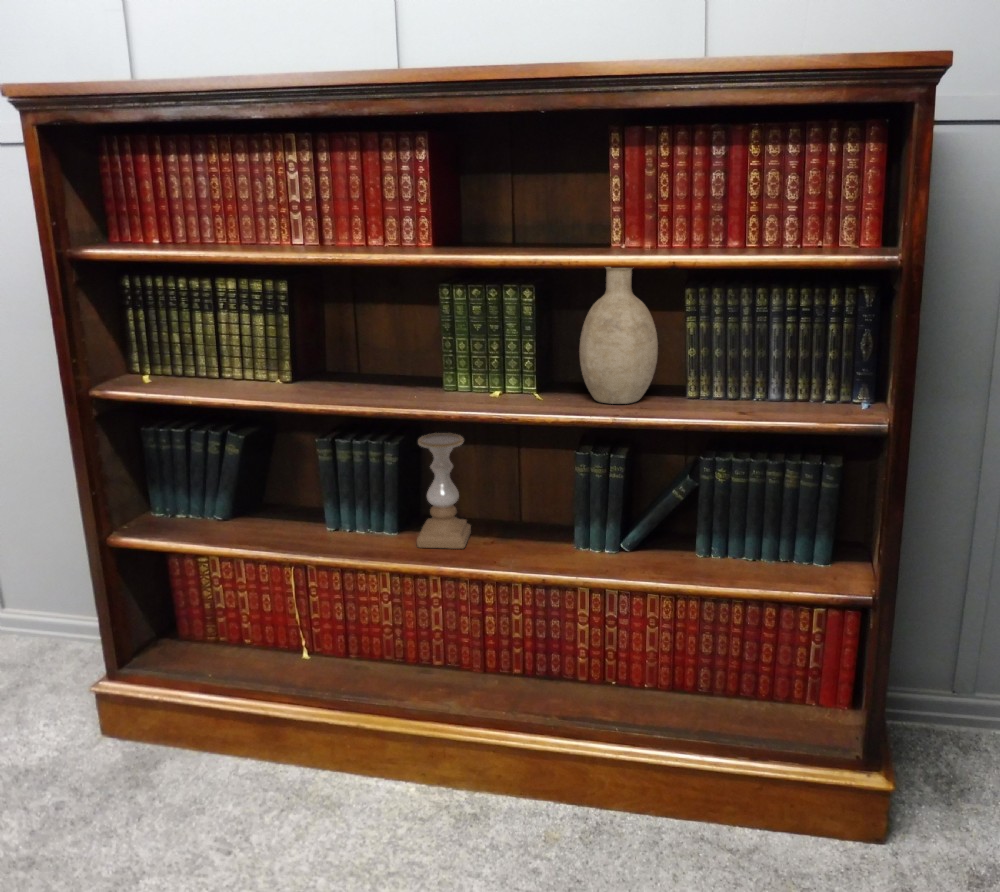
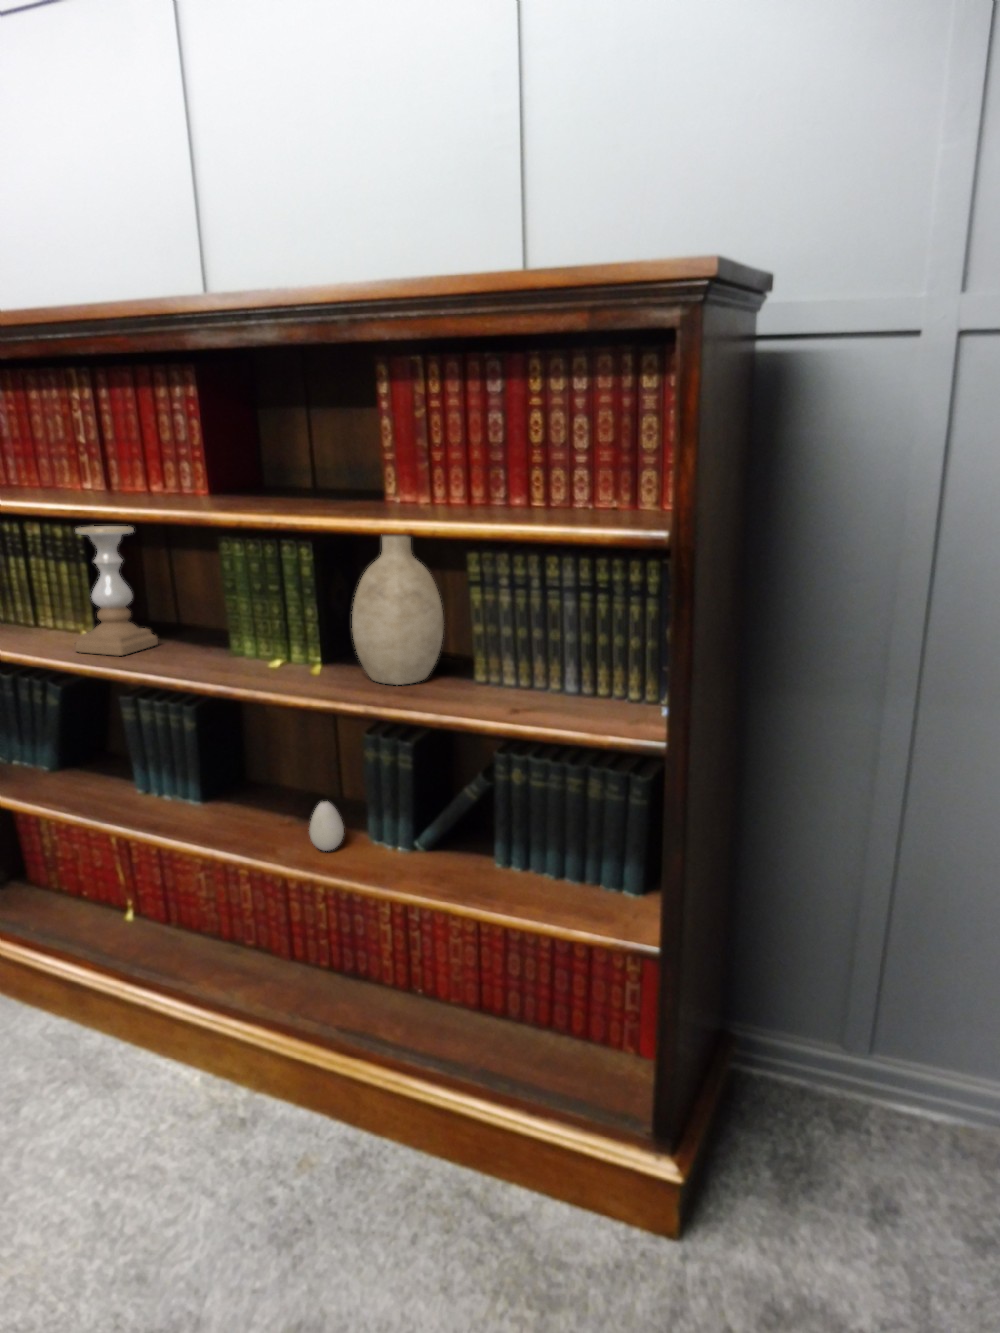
candle holder: present [417,433,471,549] -> present [75,526,158,656]
decorative egg: none [531,513,560,557] -> present [309,801,344,851]

